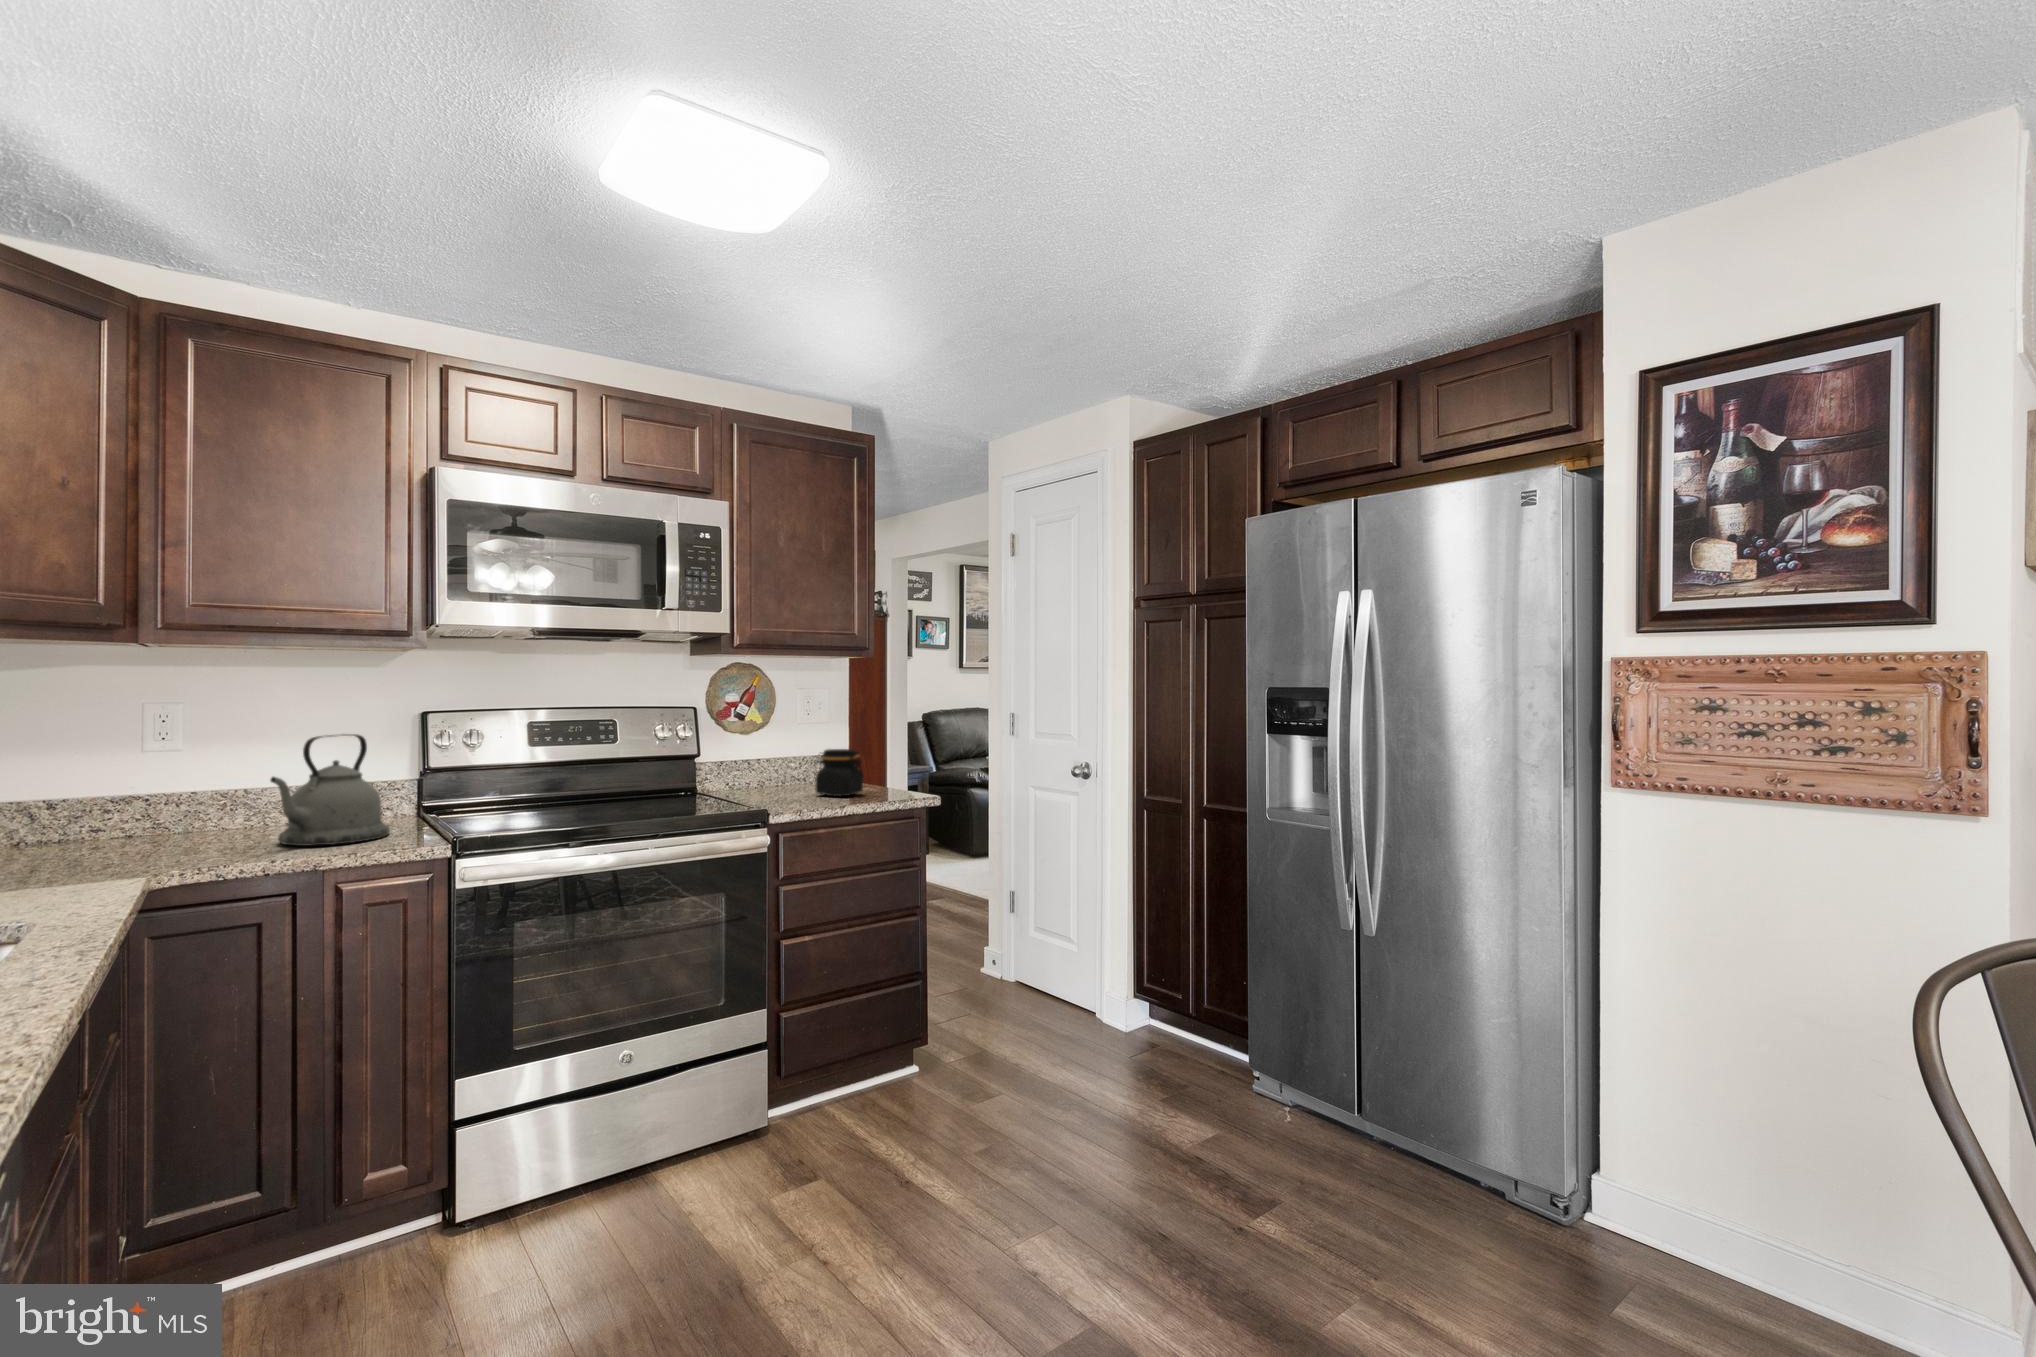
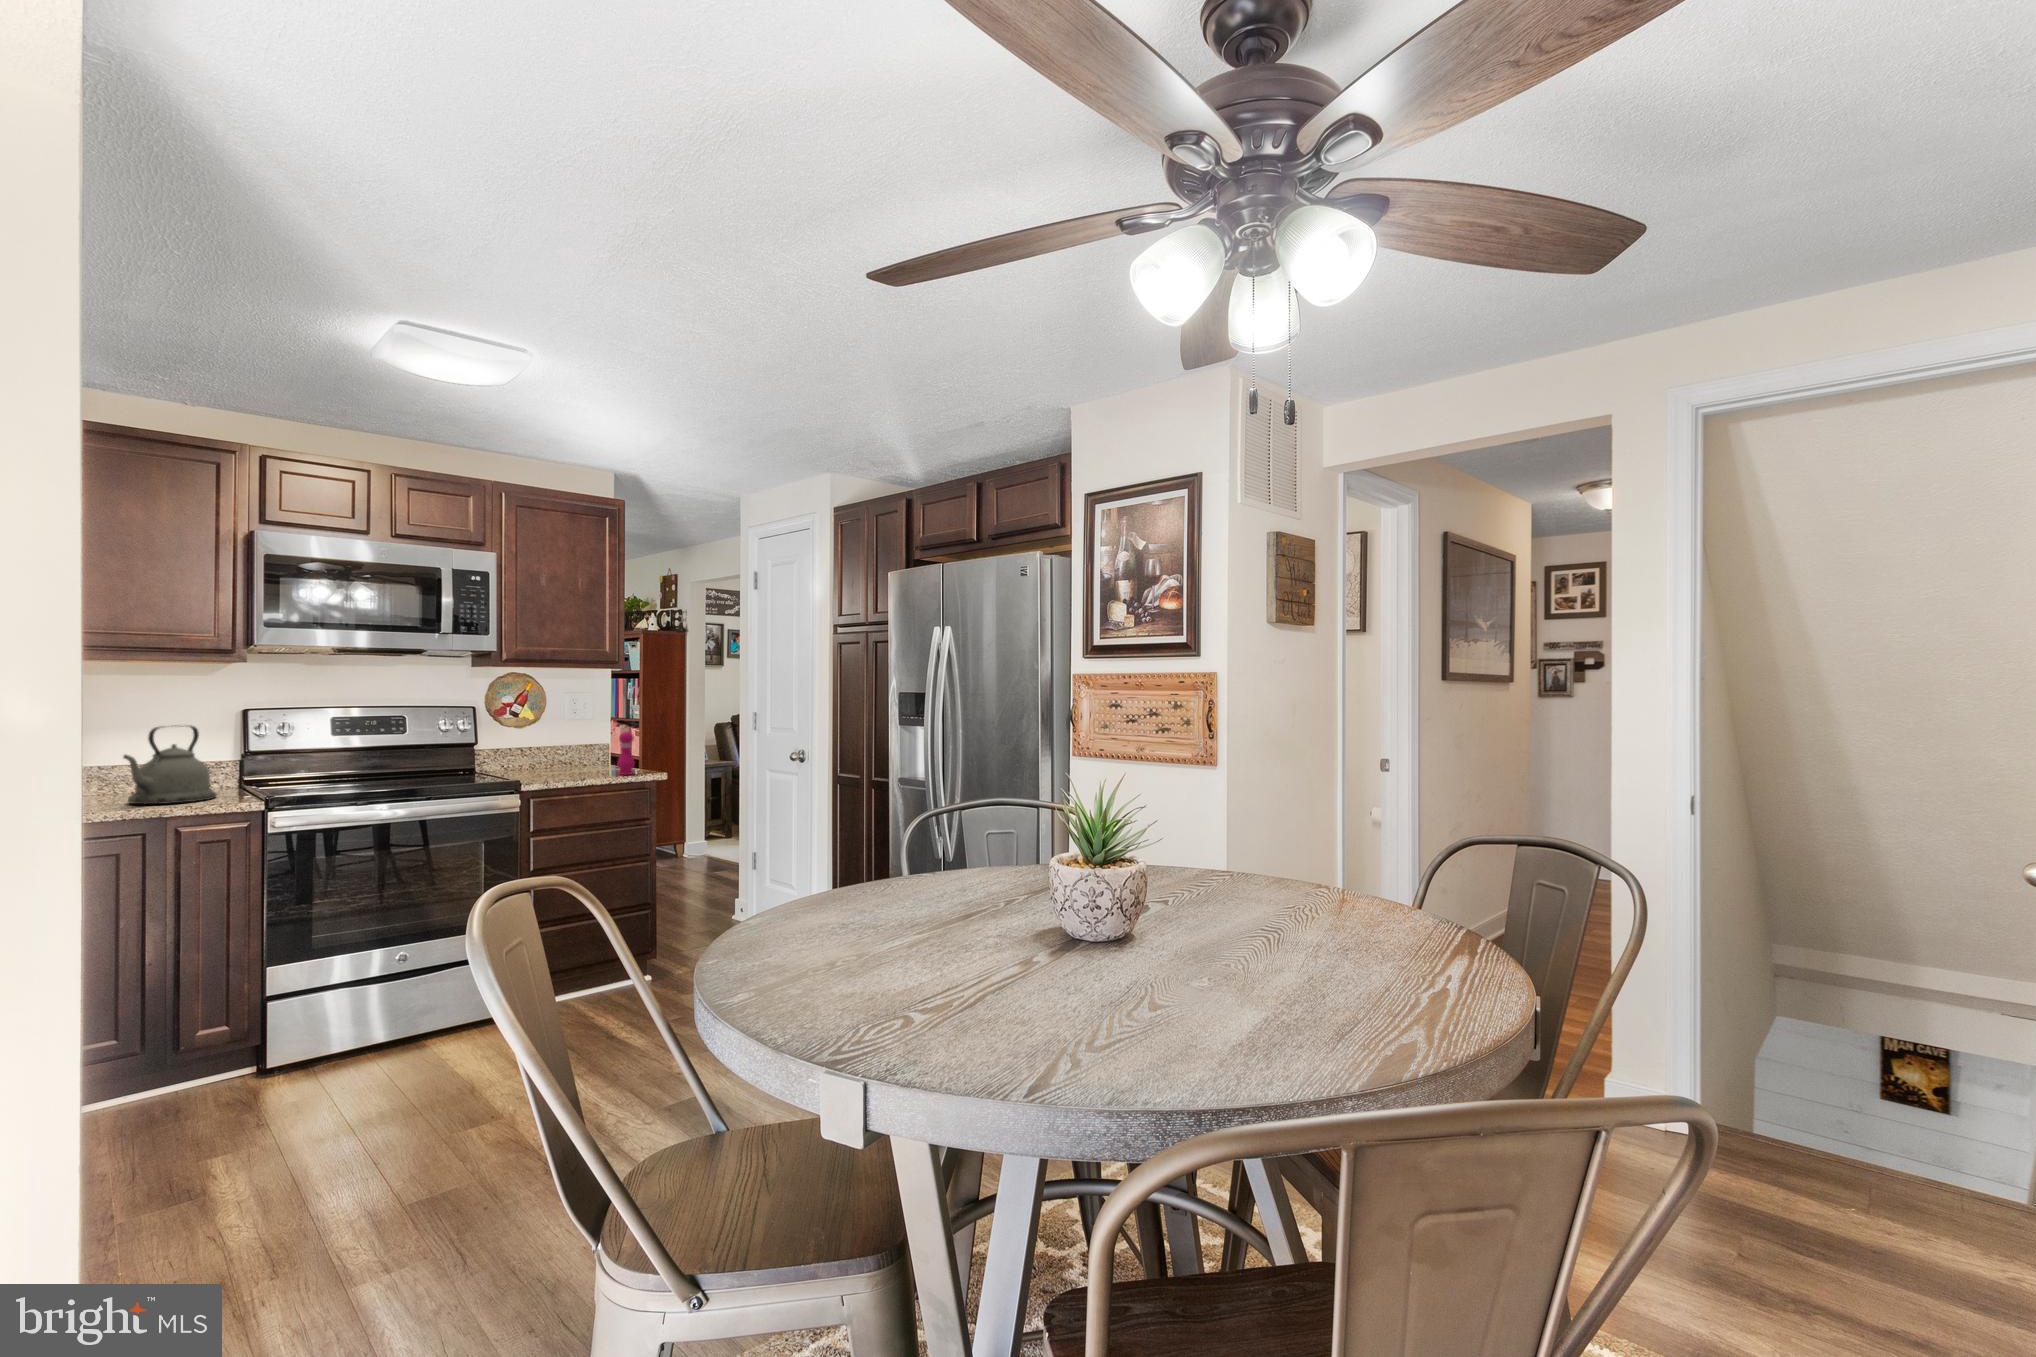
pepper mill: none [878,738,900,800] -> present [617,729,635,775]
jar: present [816,749,863,796] -> none [570,738,609,773]

